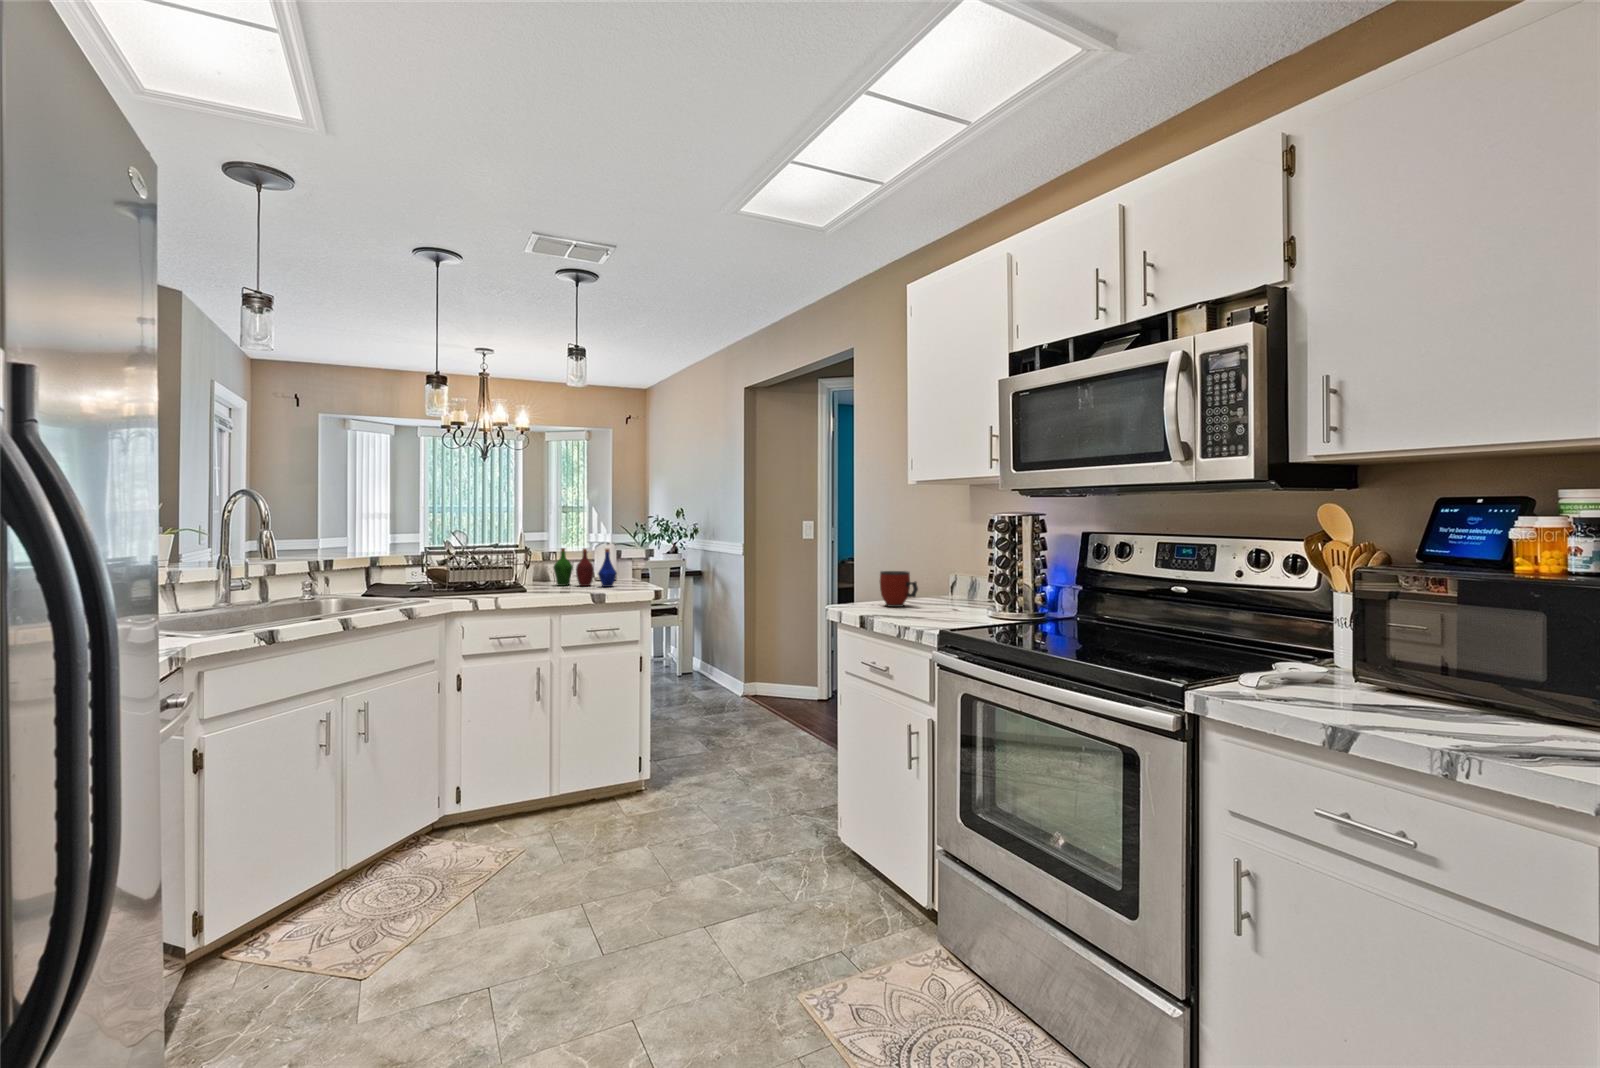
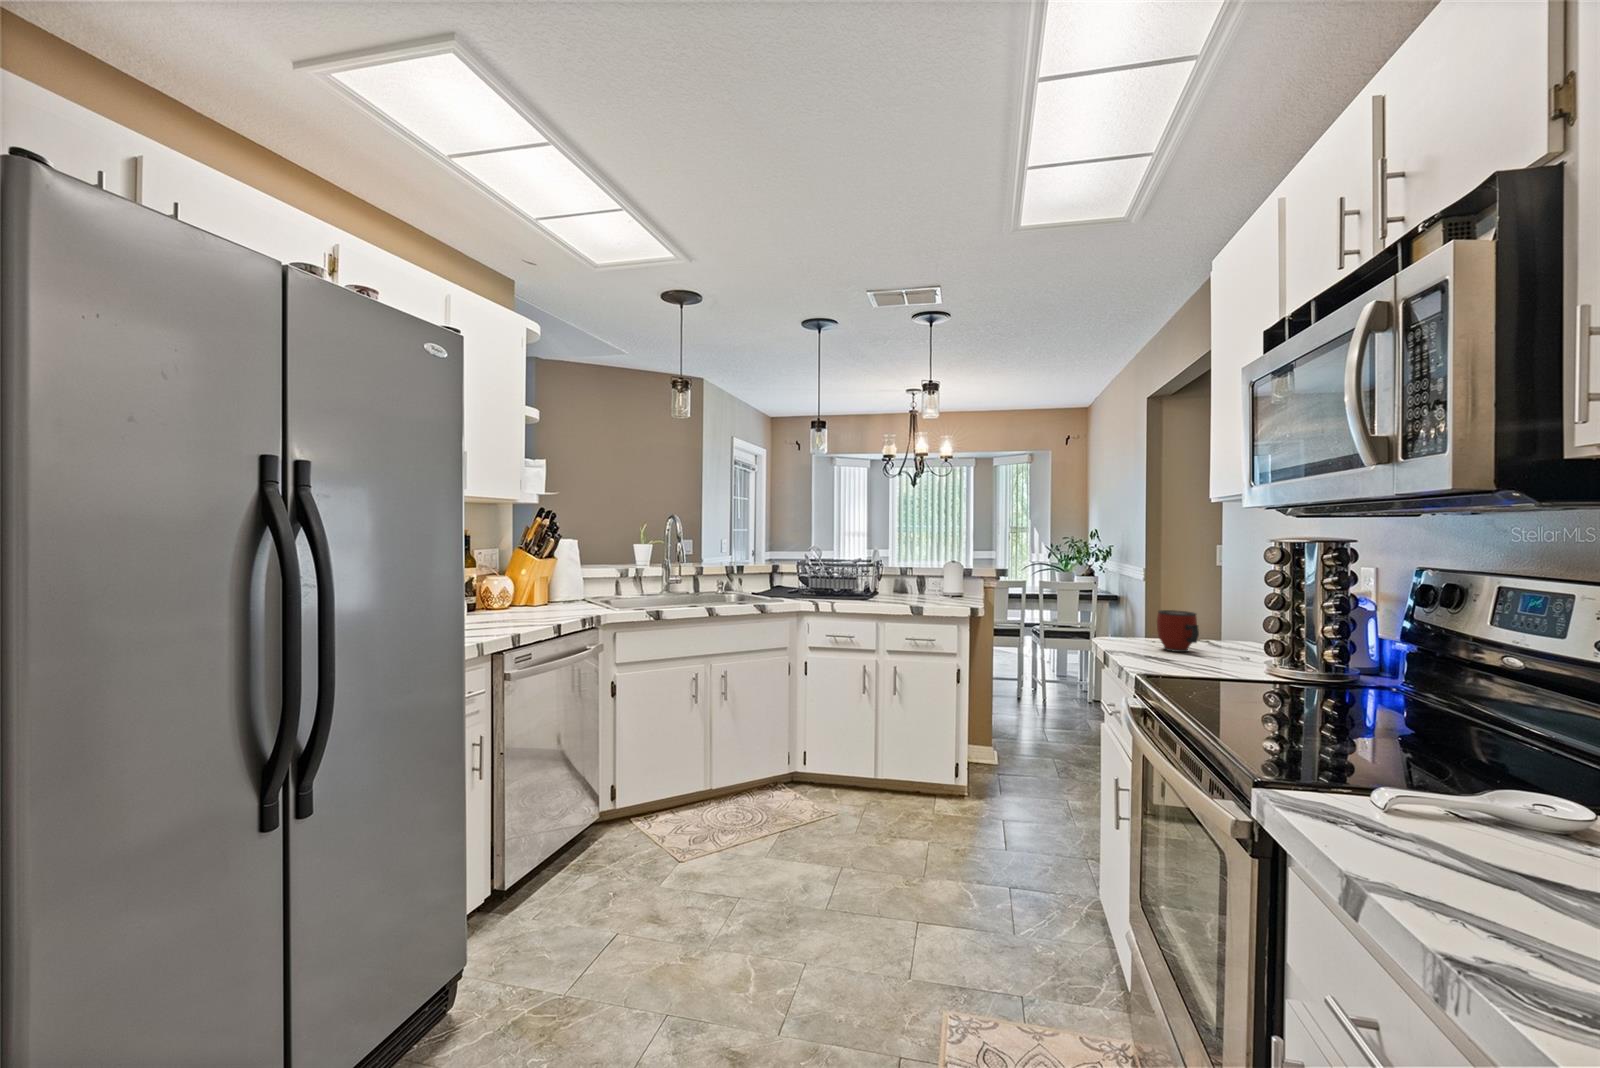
bottle: present [553,548,617,587] -> none [900,565,949,602]

